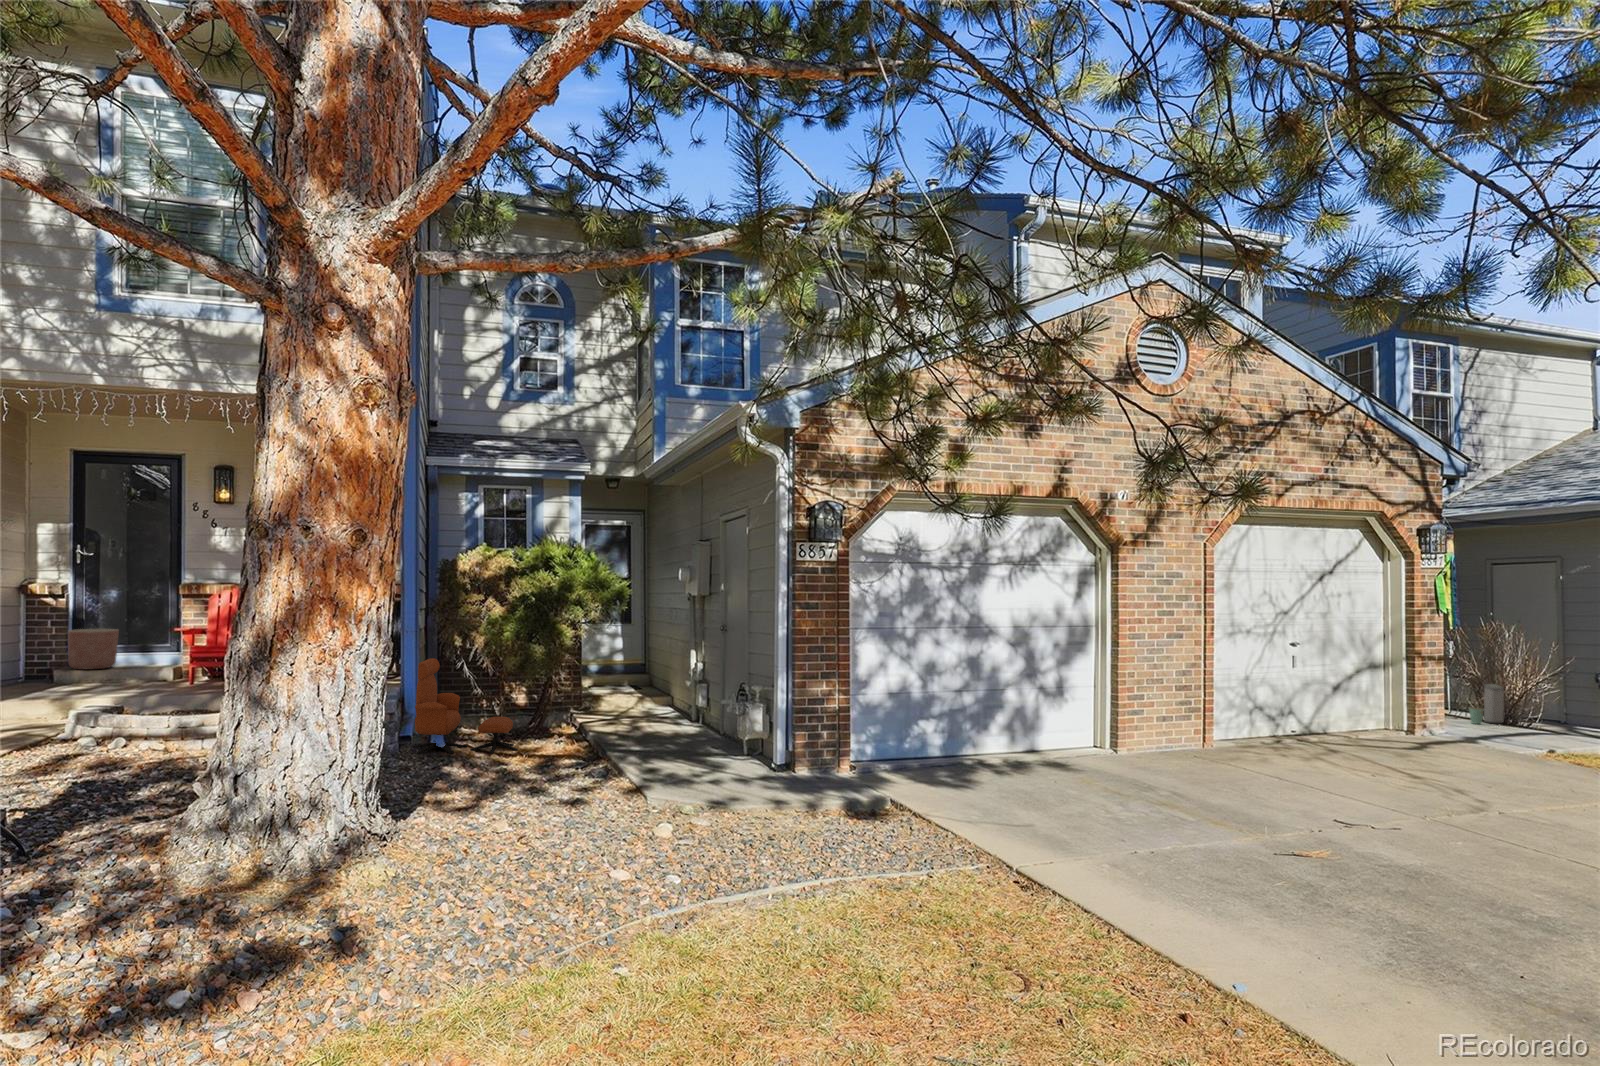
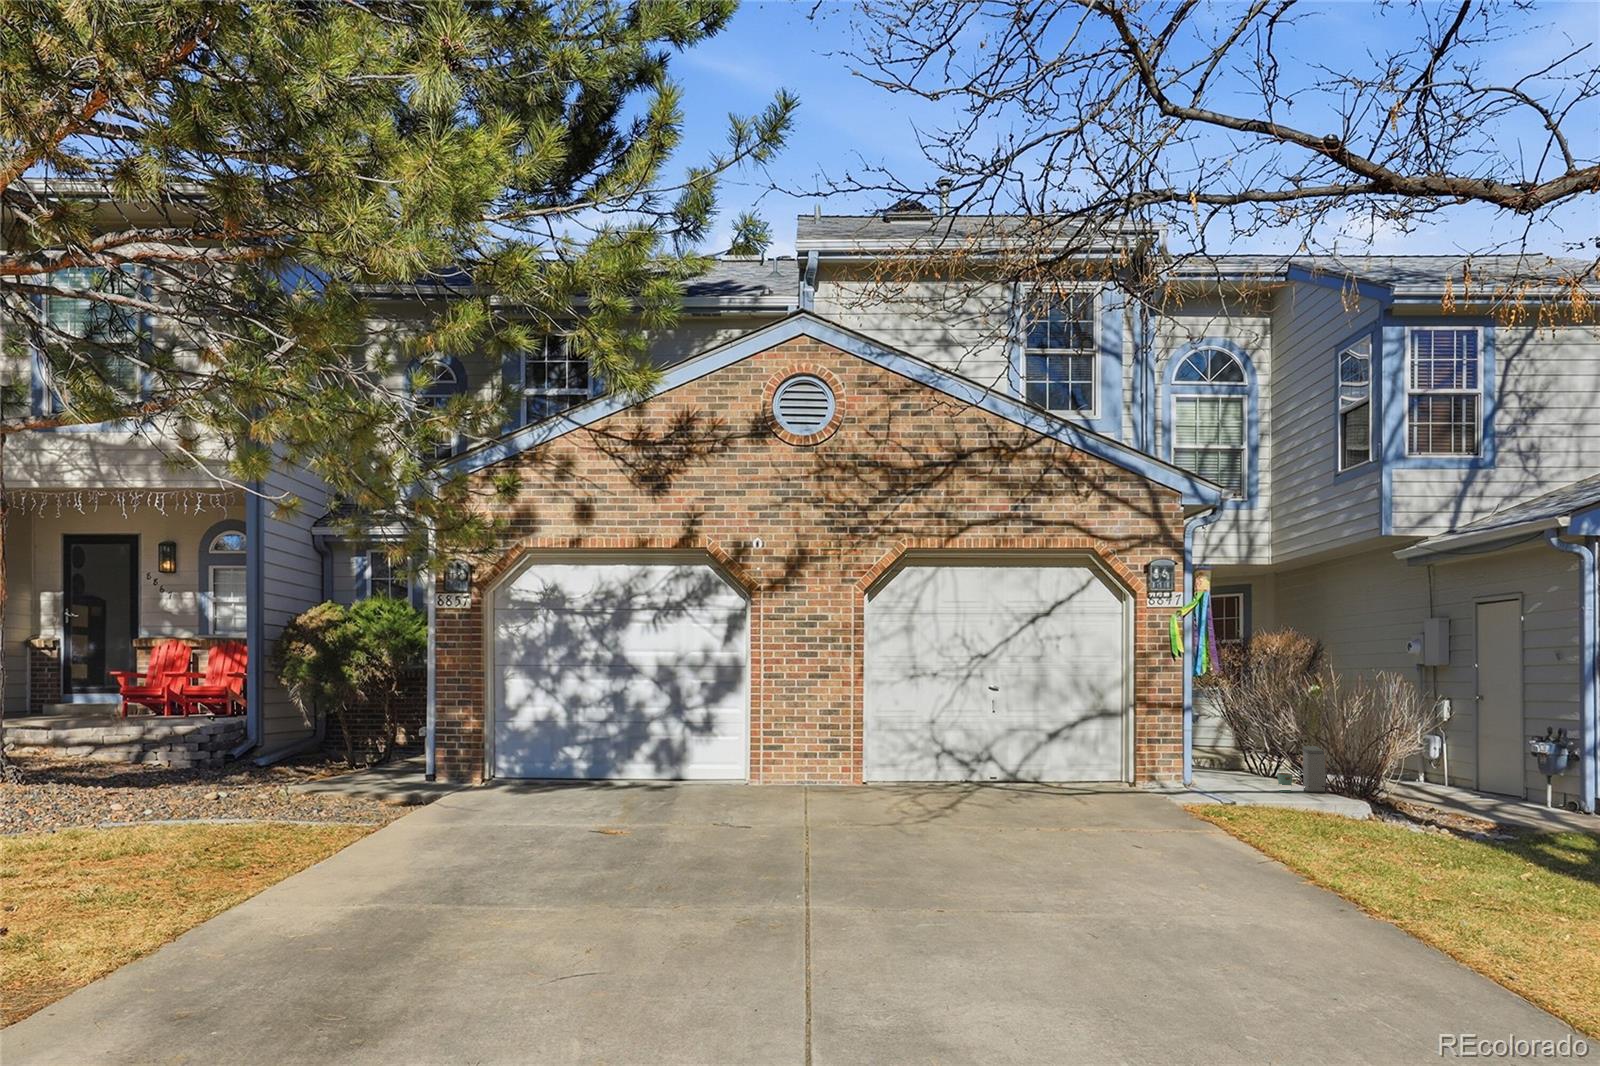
planter: present [68,629,119,669] -> none [57,675,96,706]
lounge chair: present [412,658,518,754] -> none [176,695,266,774]

